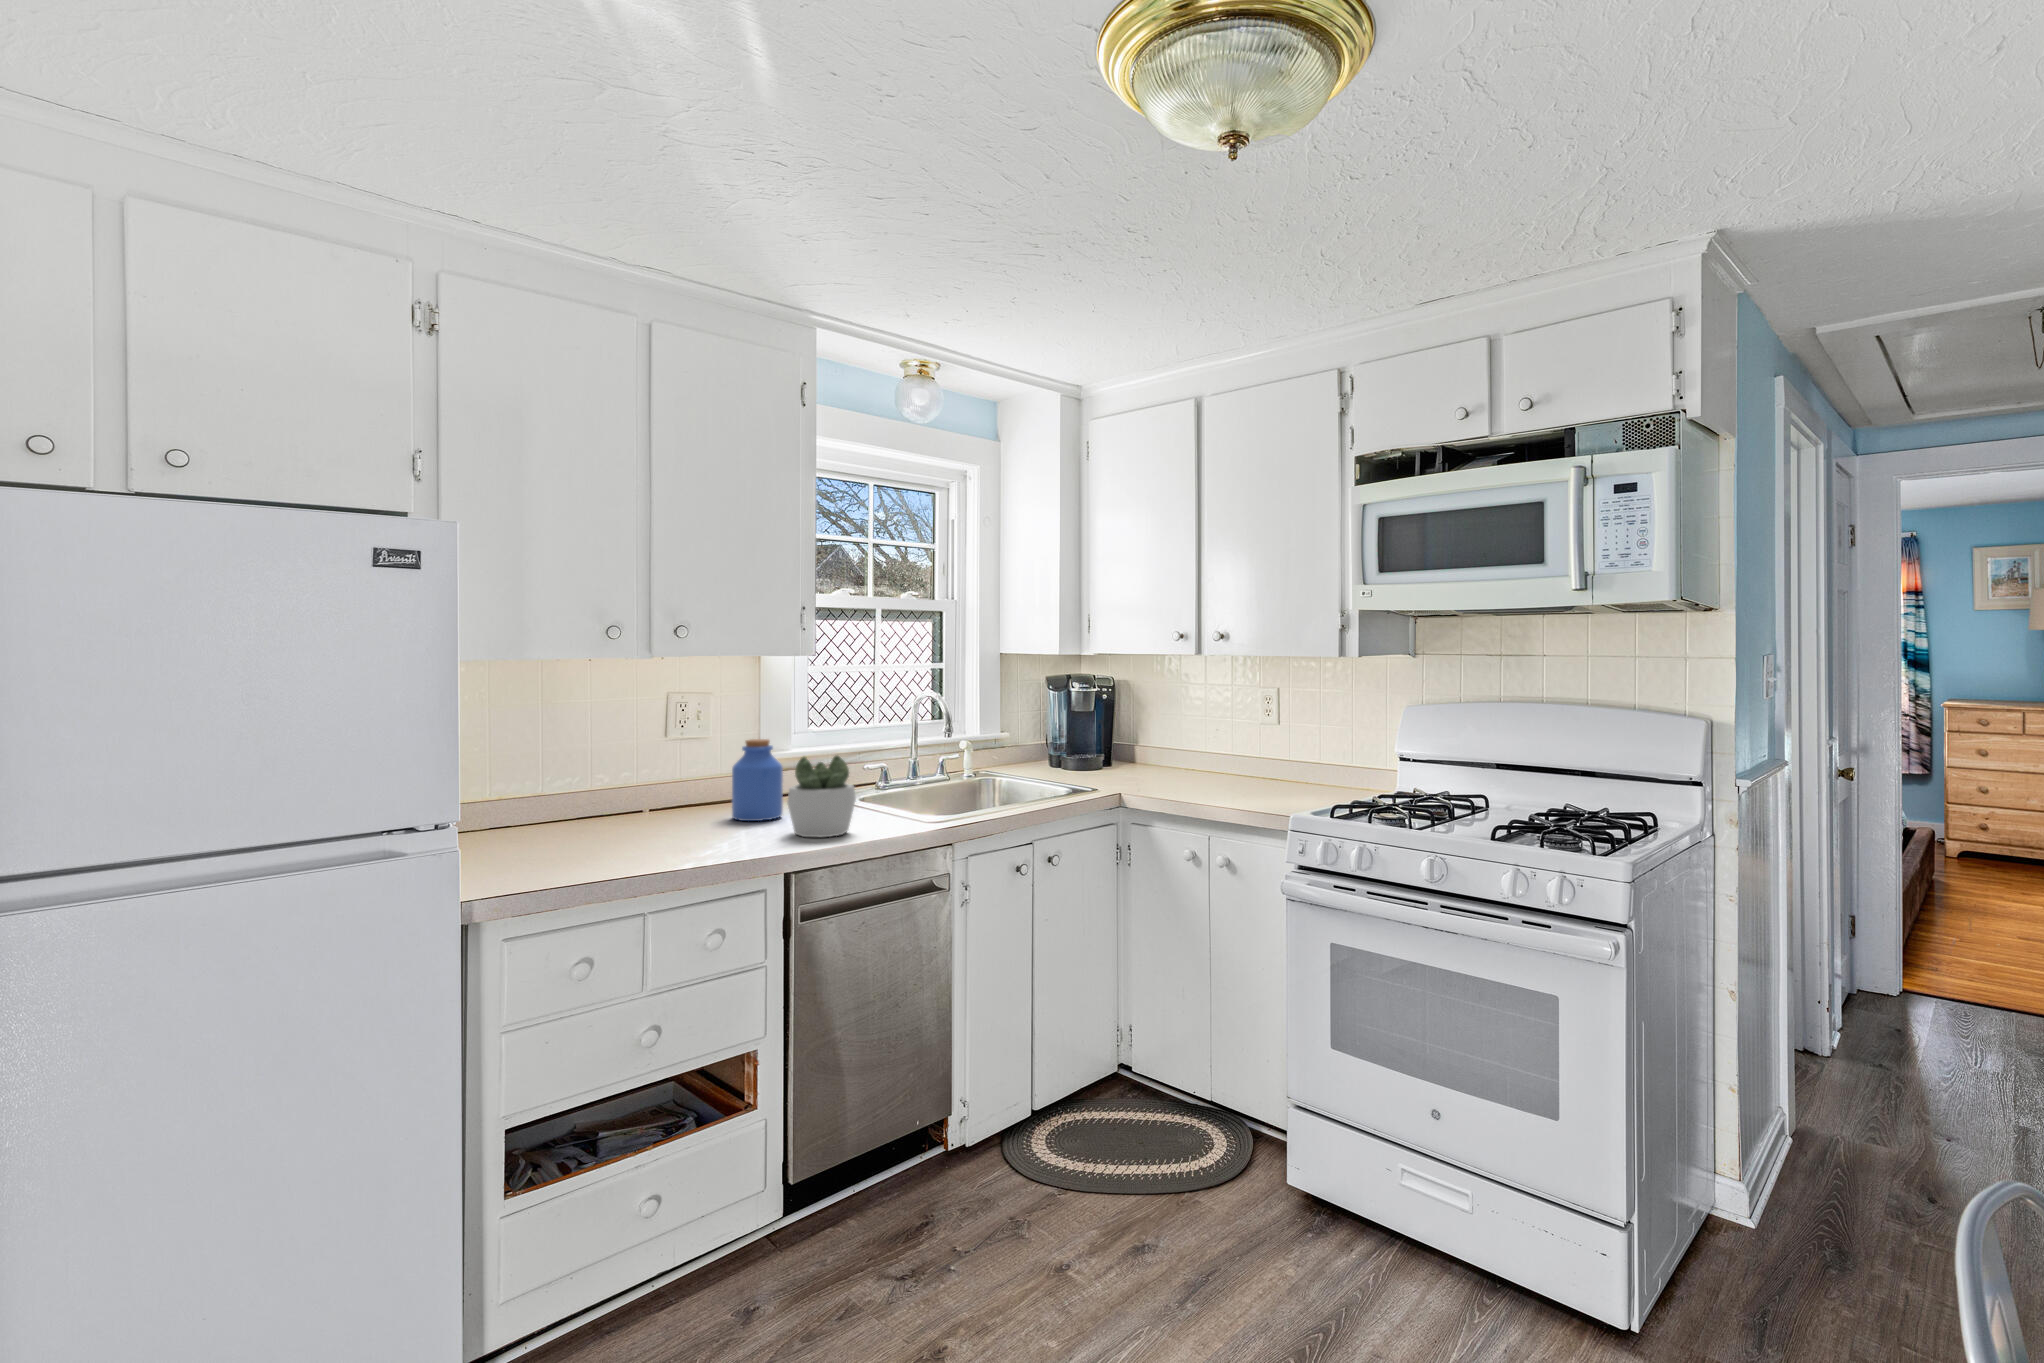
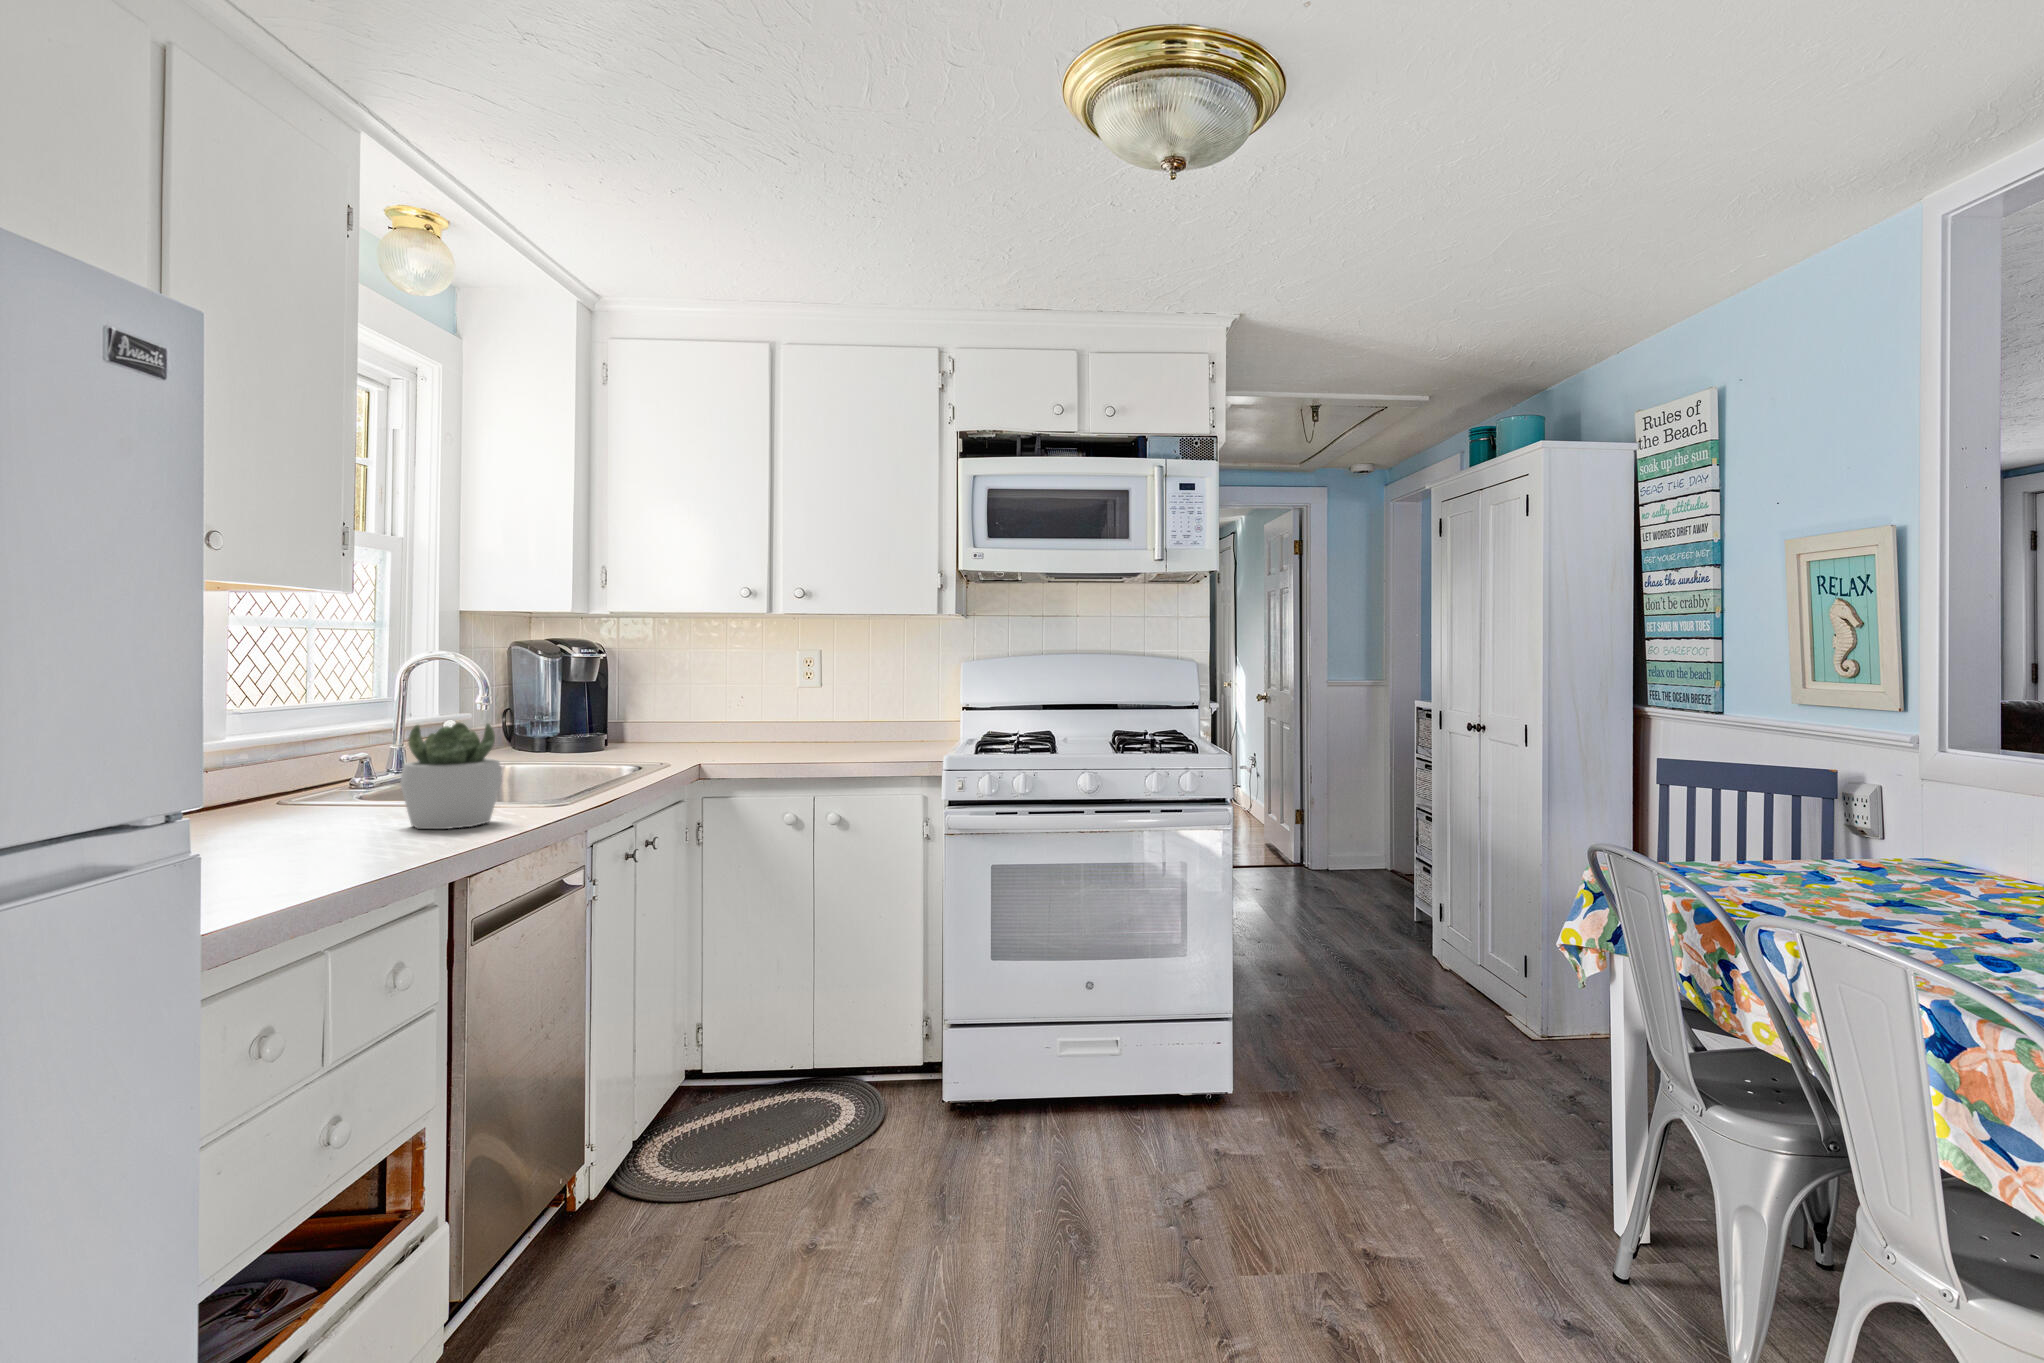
jar: present [732,739,783,821] -> none [239,710,328,827]

